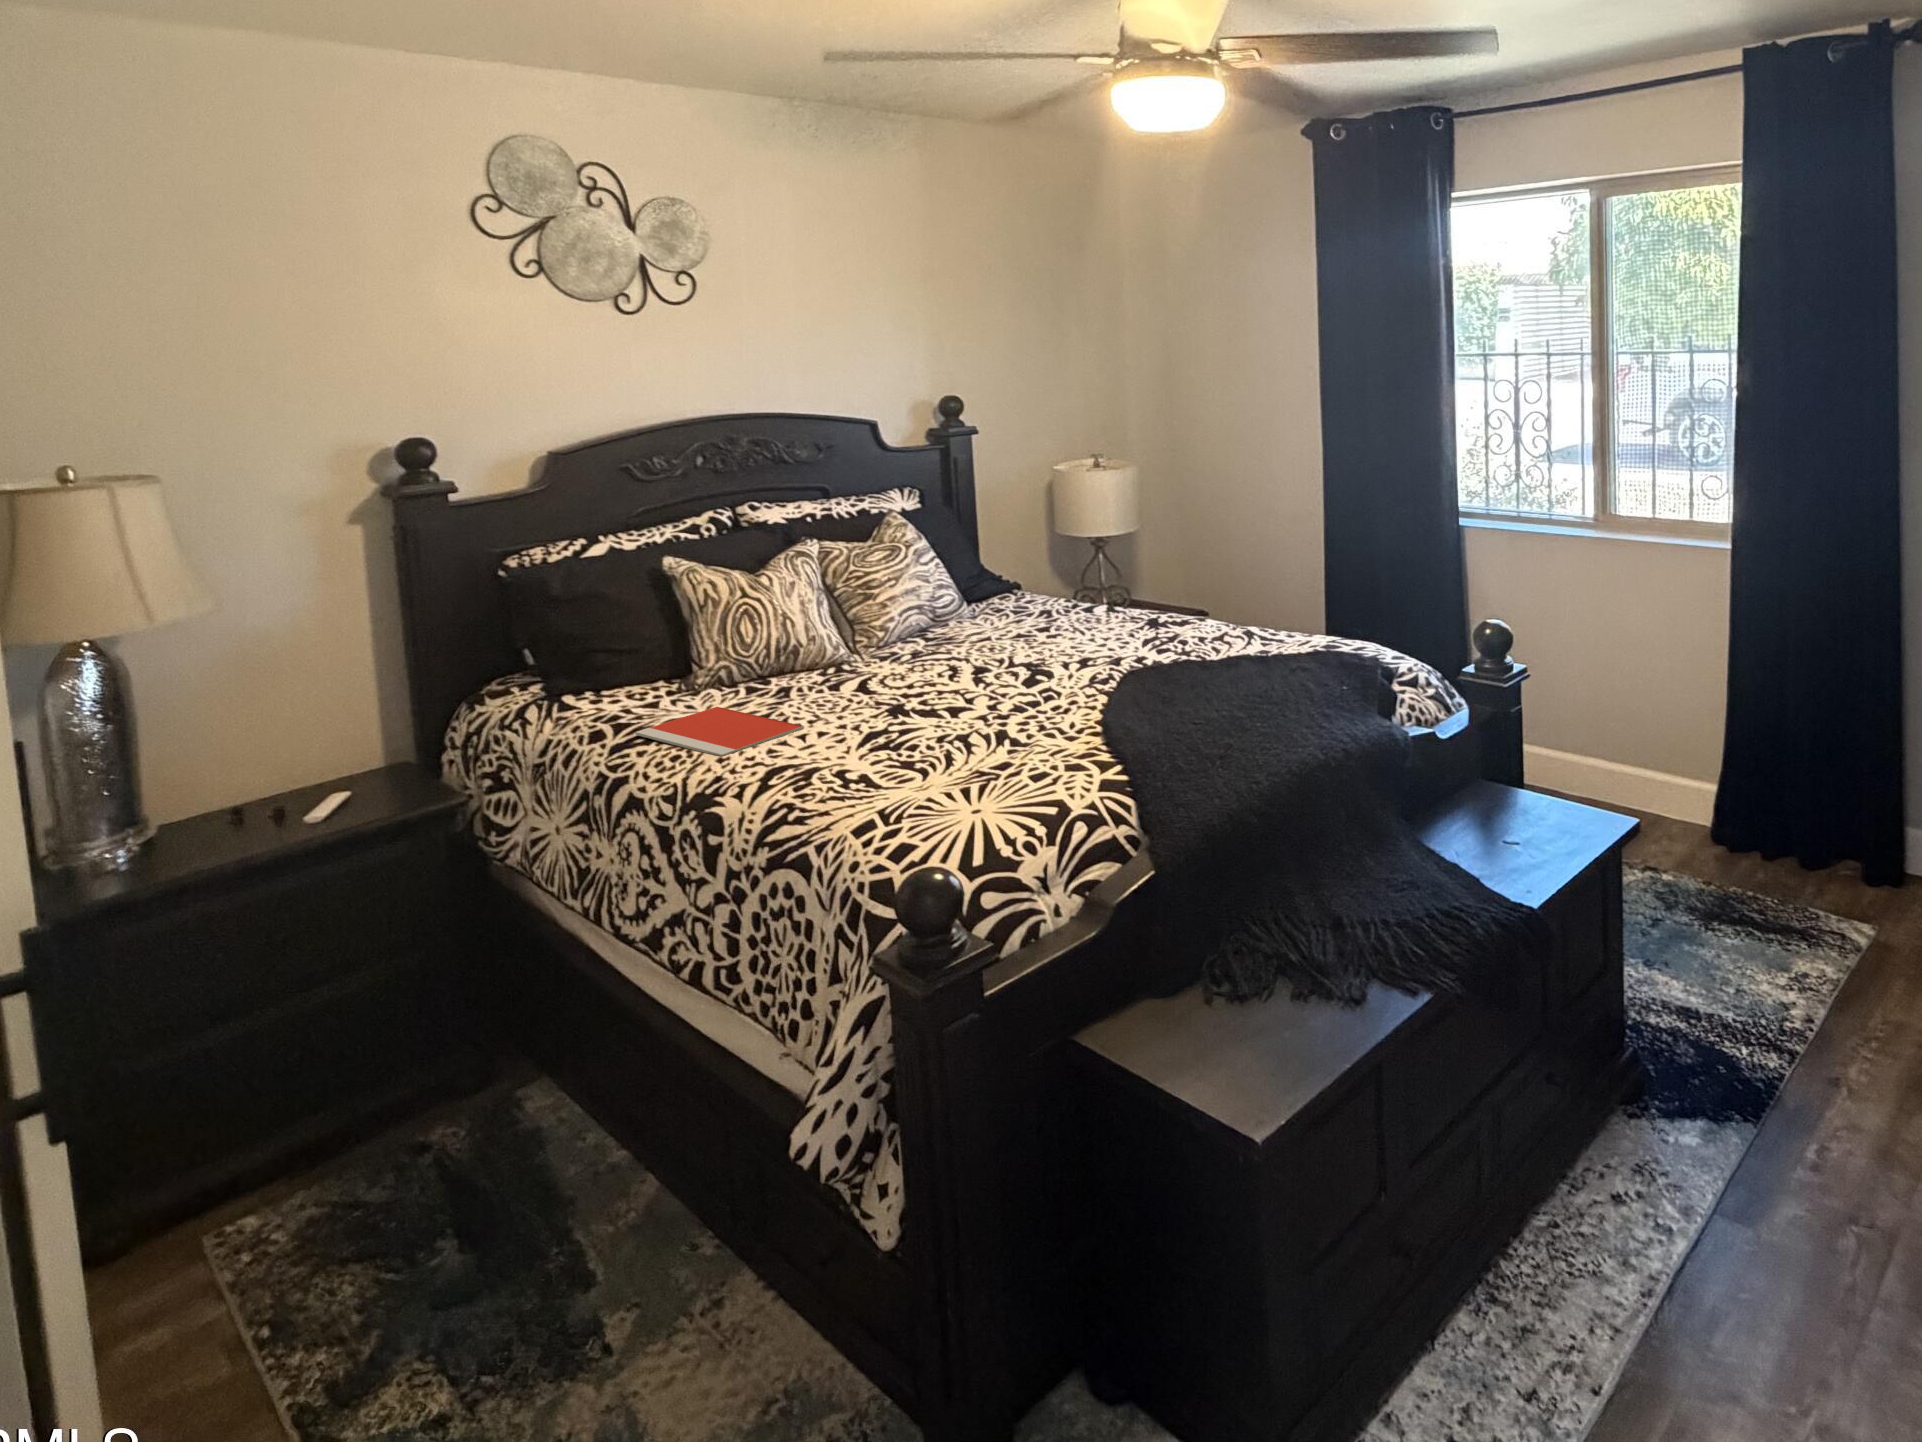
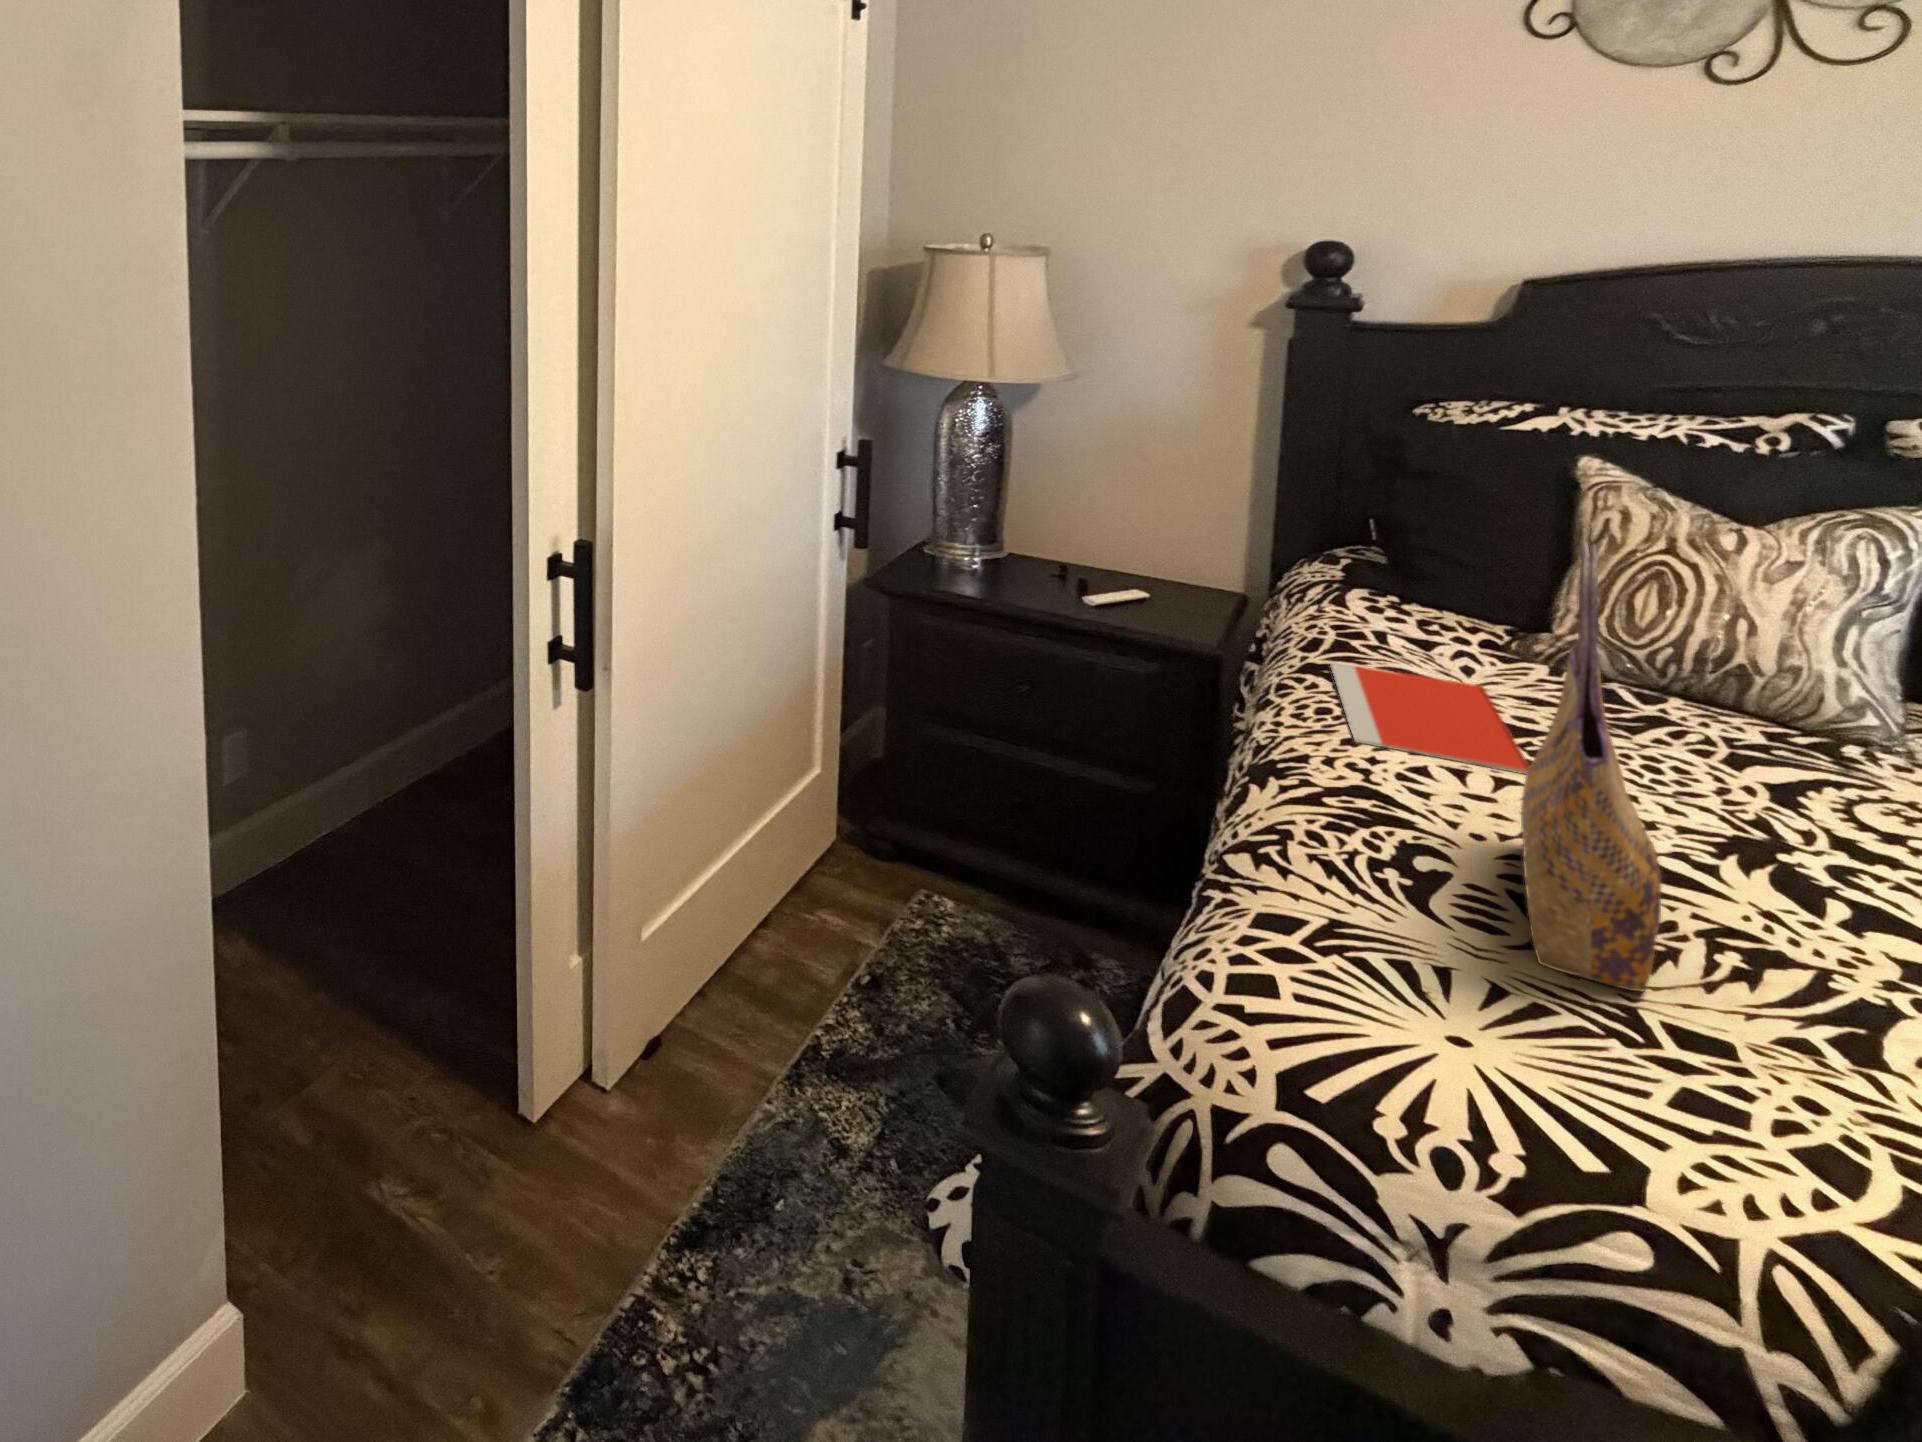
tote bag: none [851,551,974,778] -> present [1521,543,1661,992]

